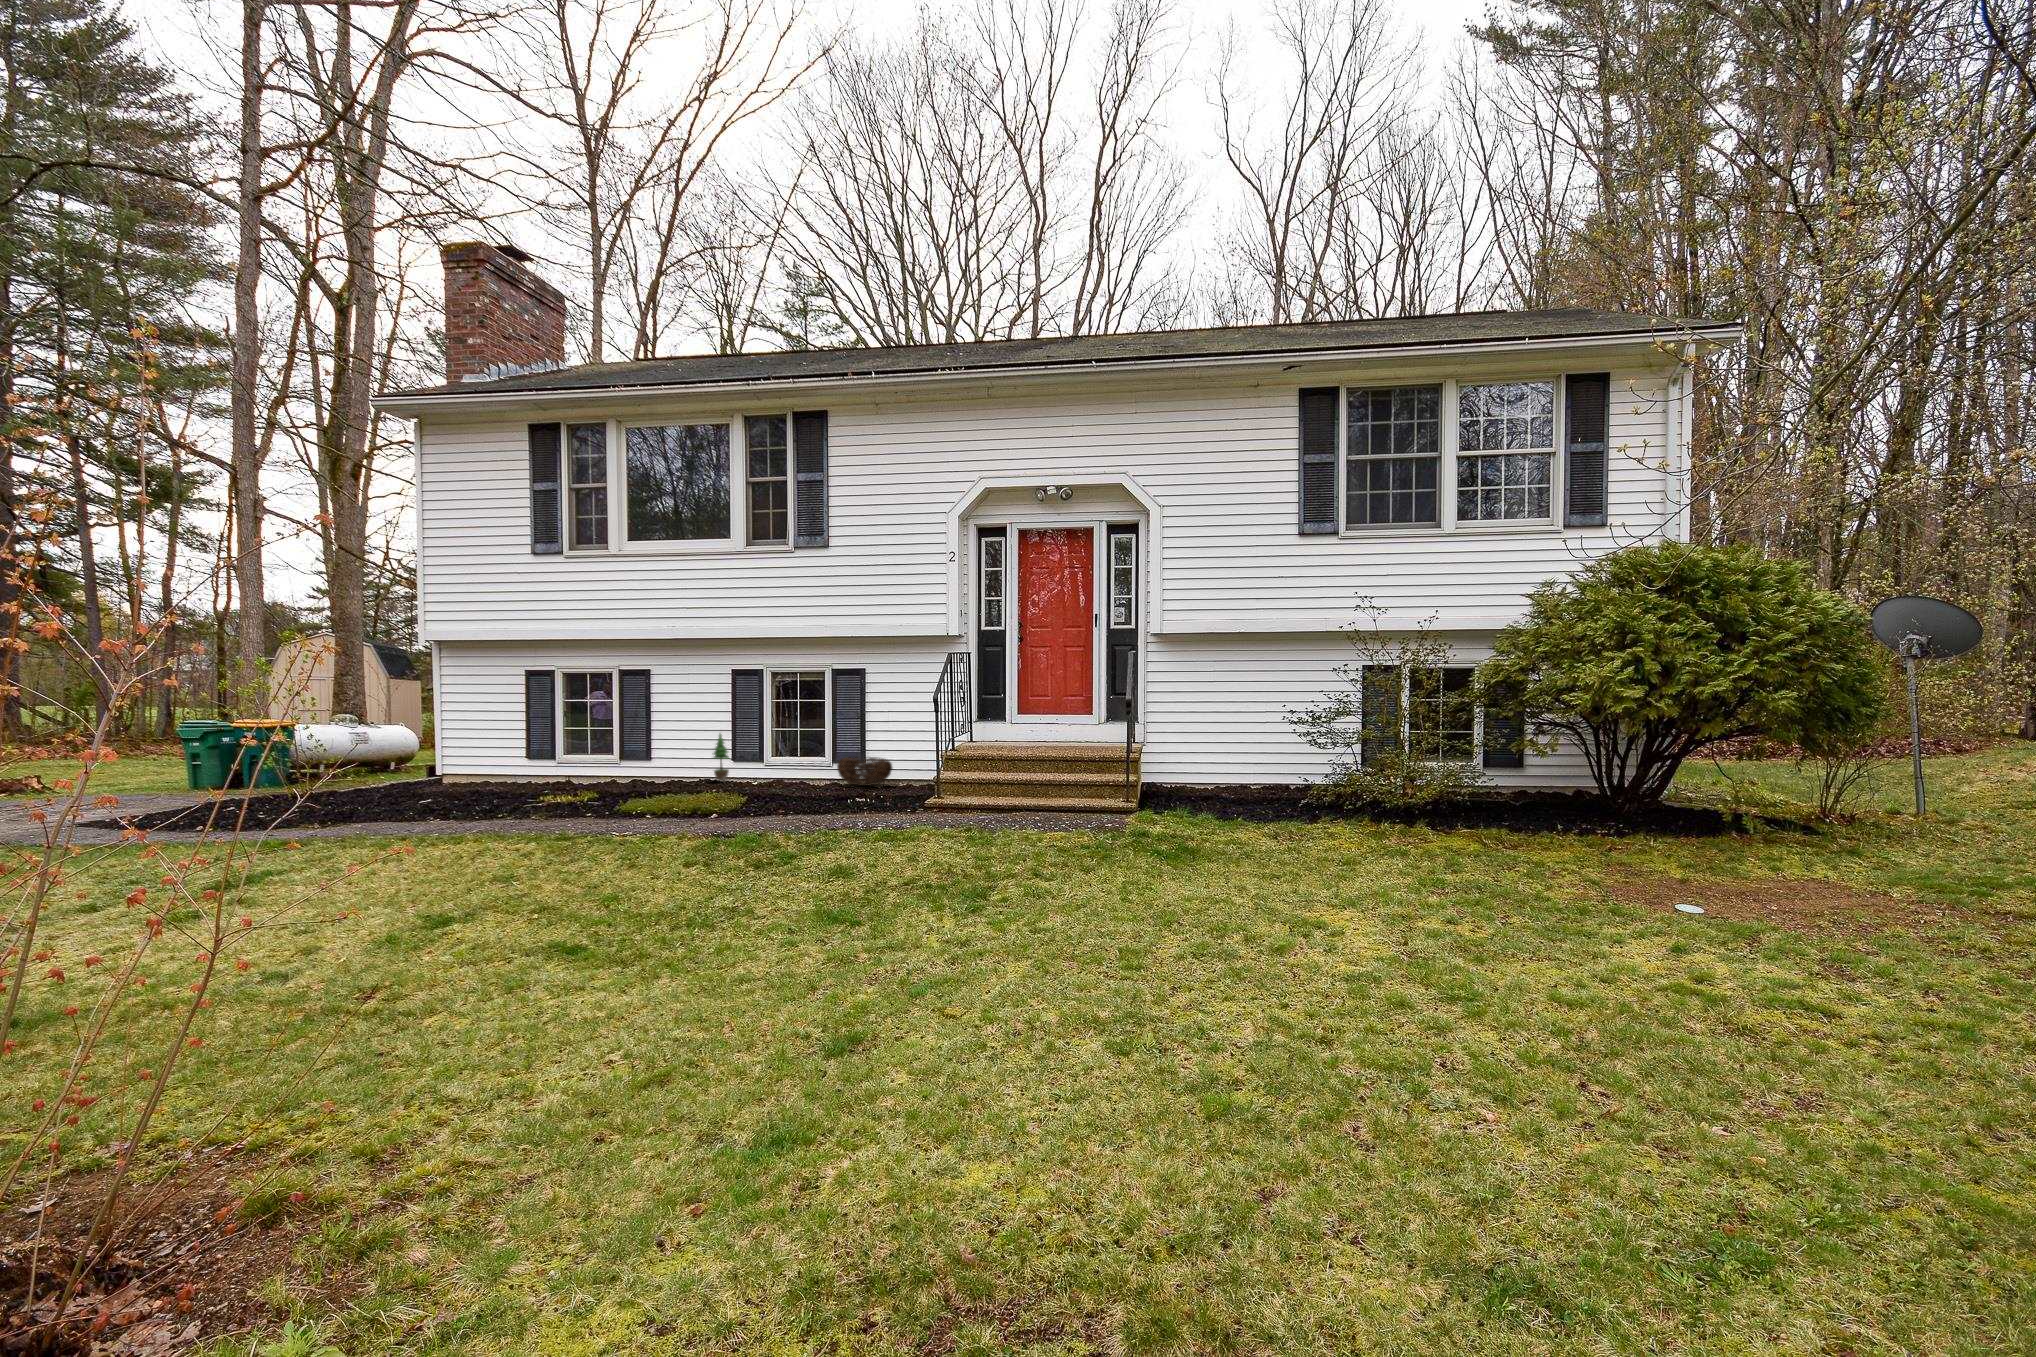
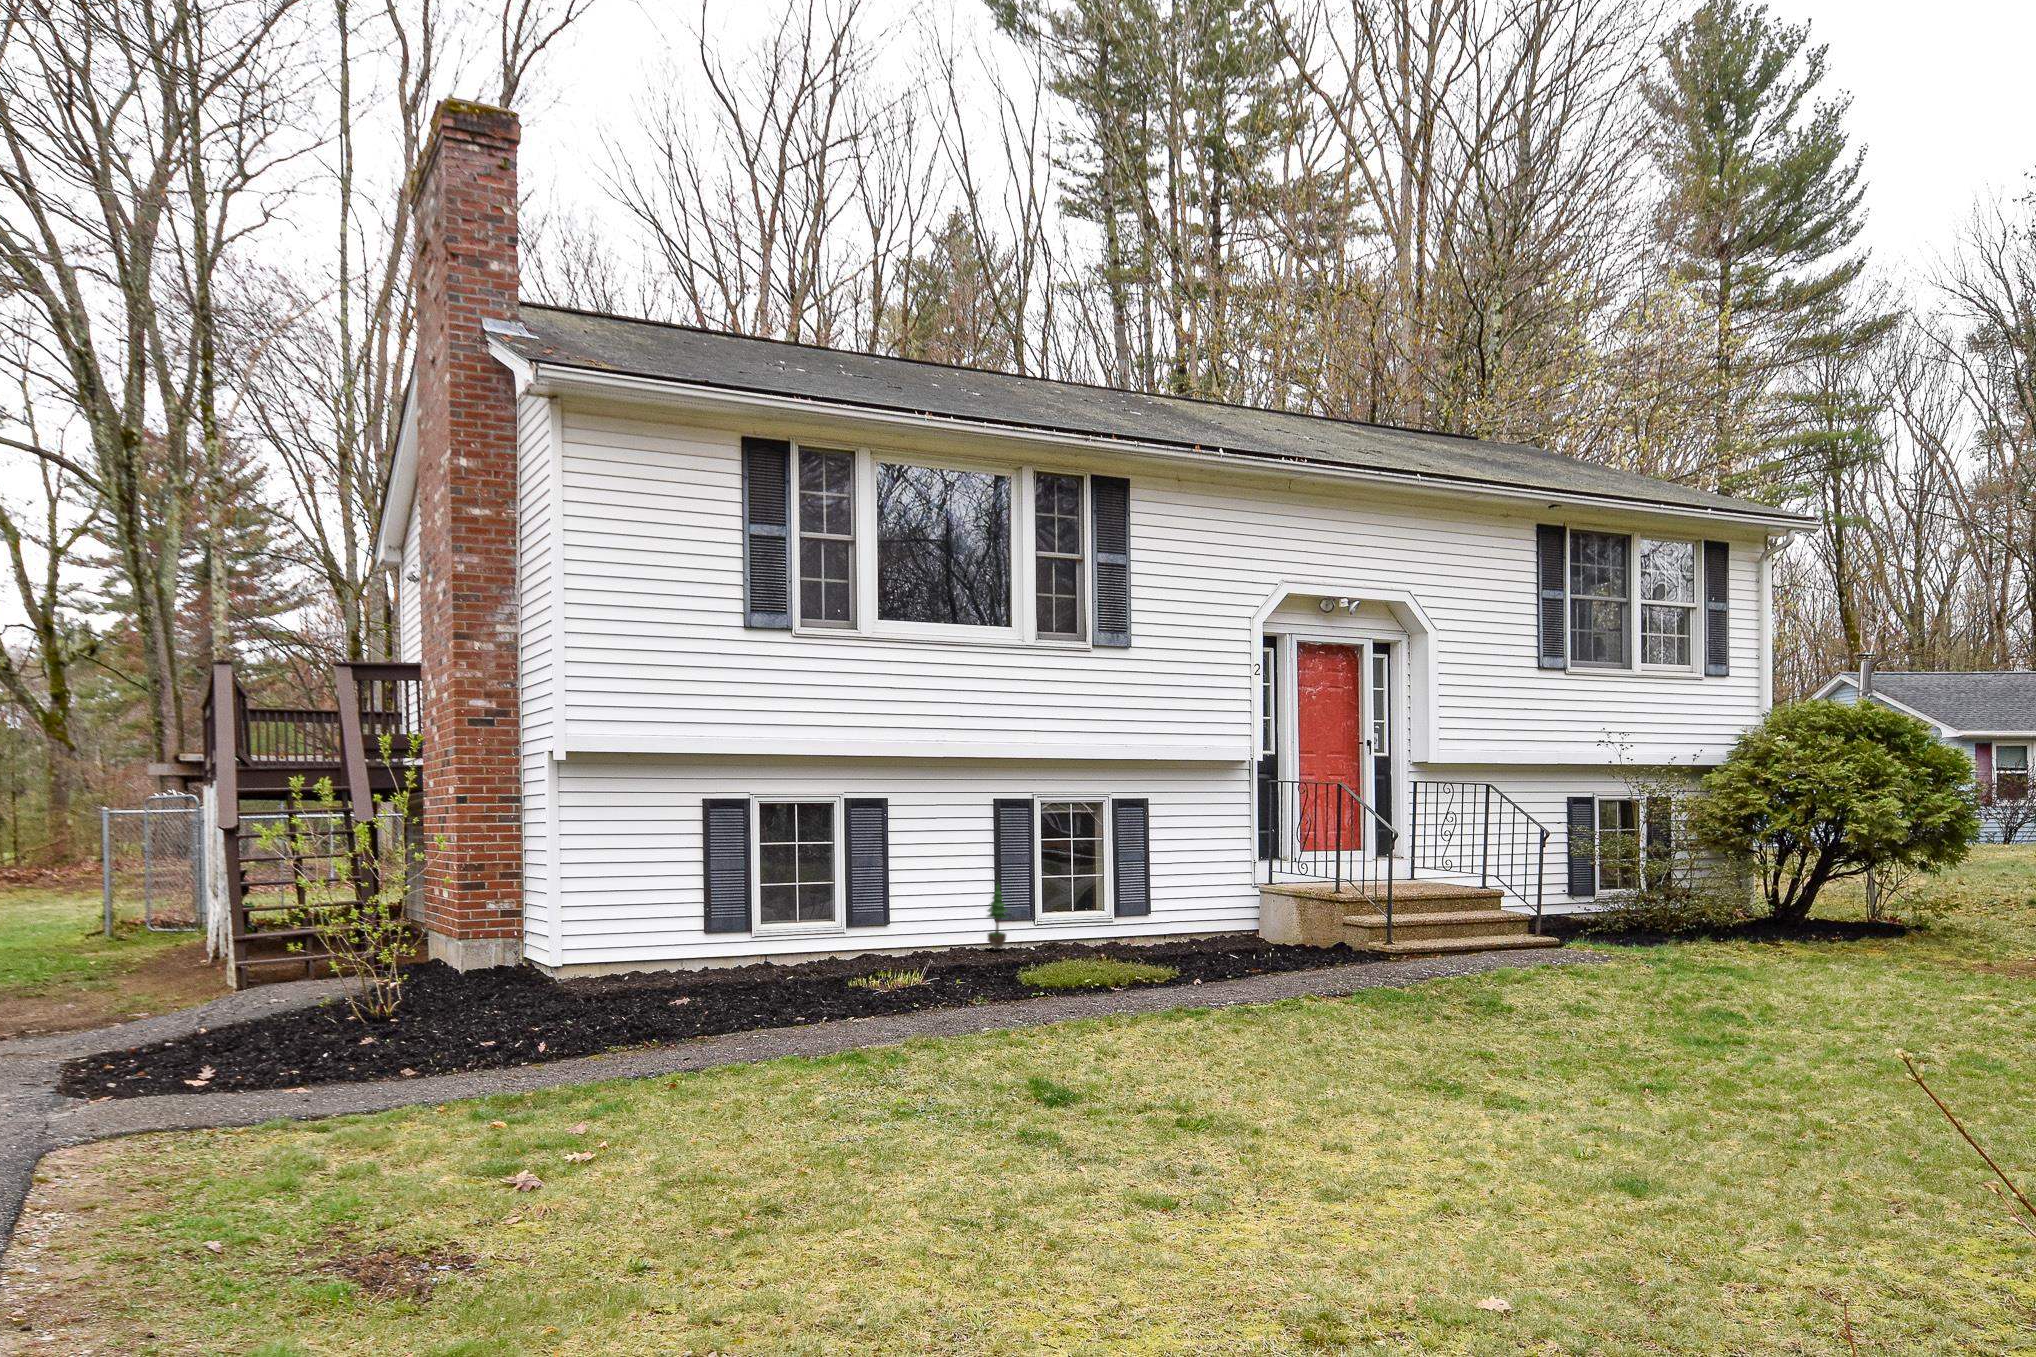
basket: present [837,757,892,786] -> none [1140,905,1204,942]

